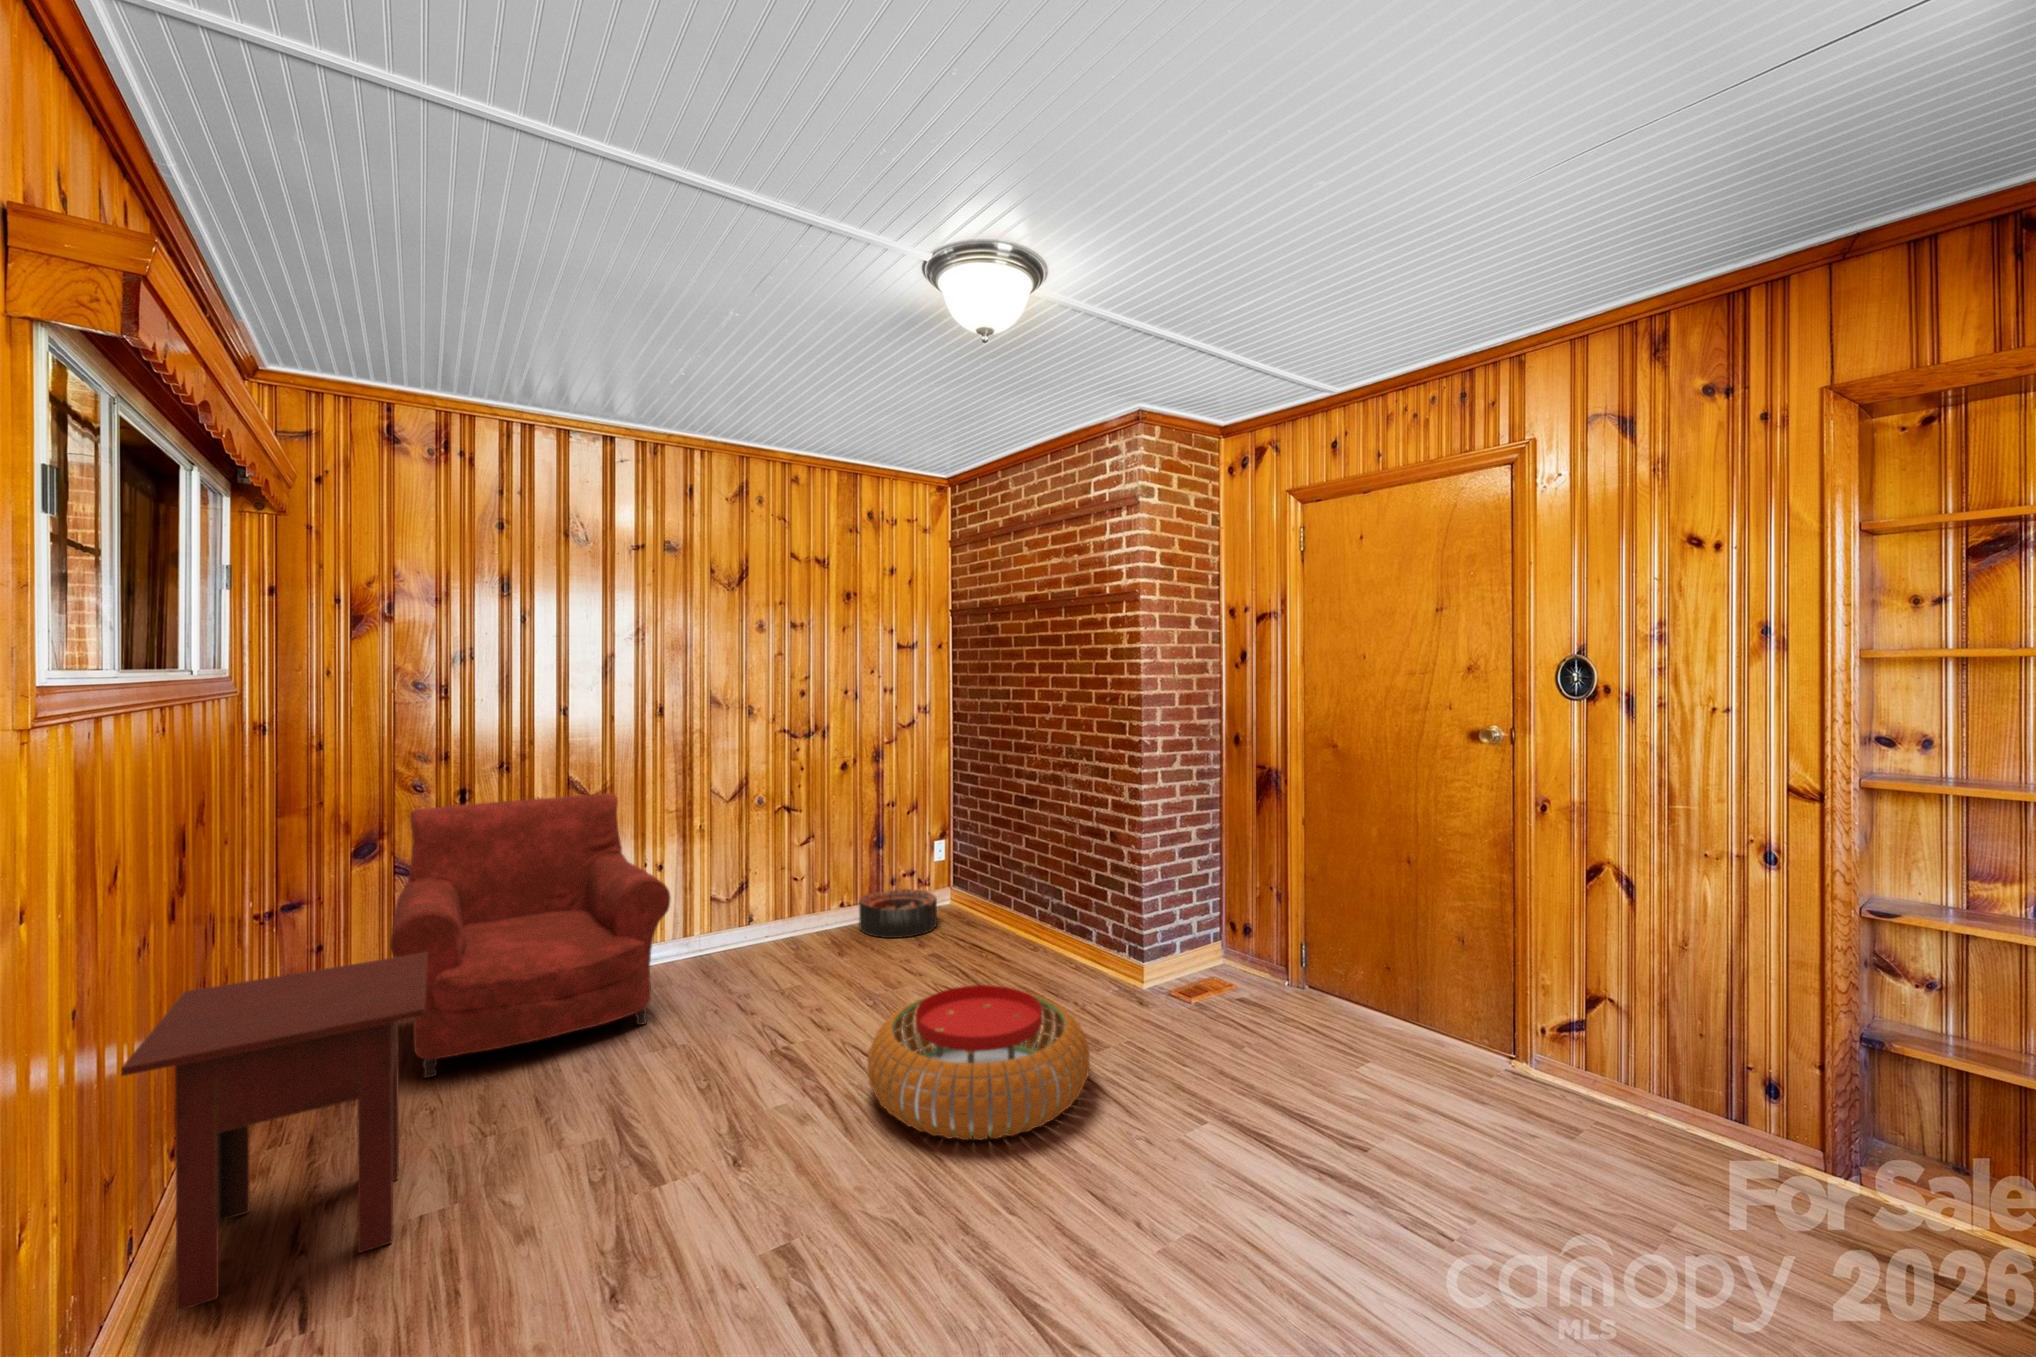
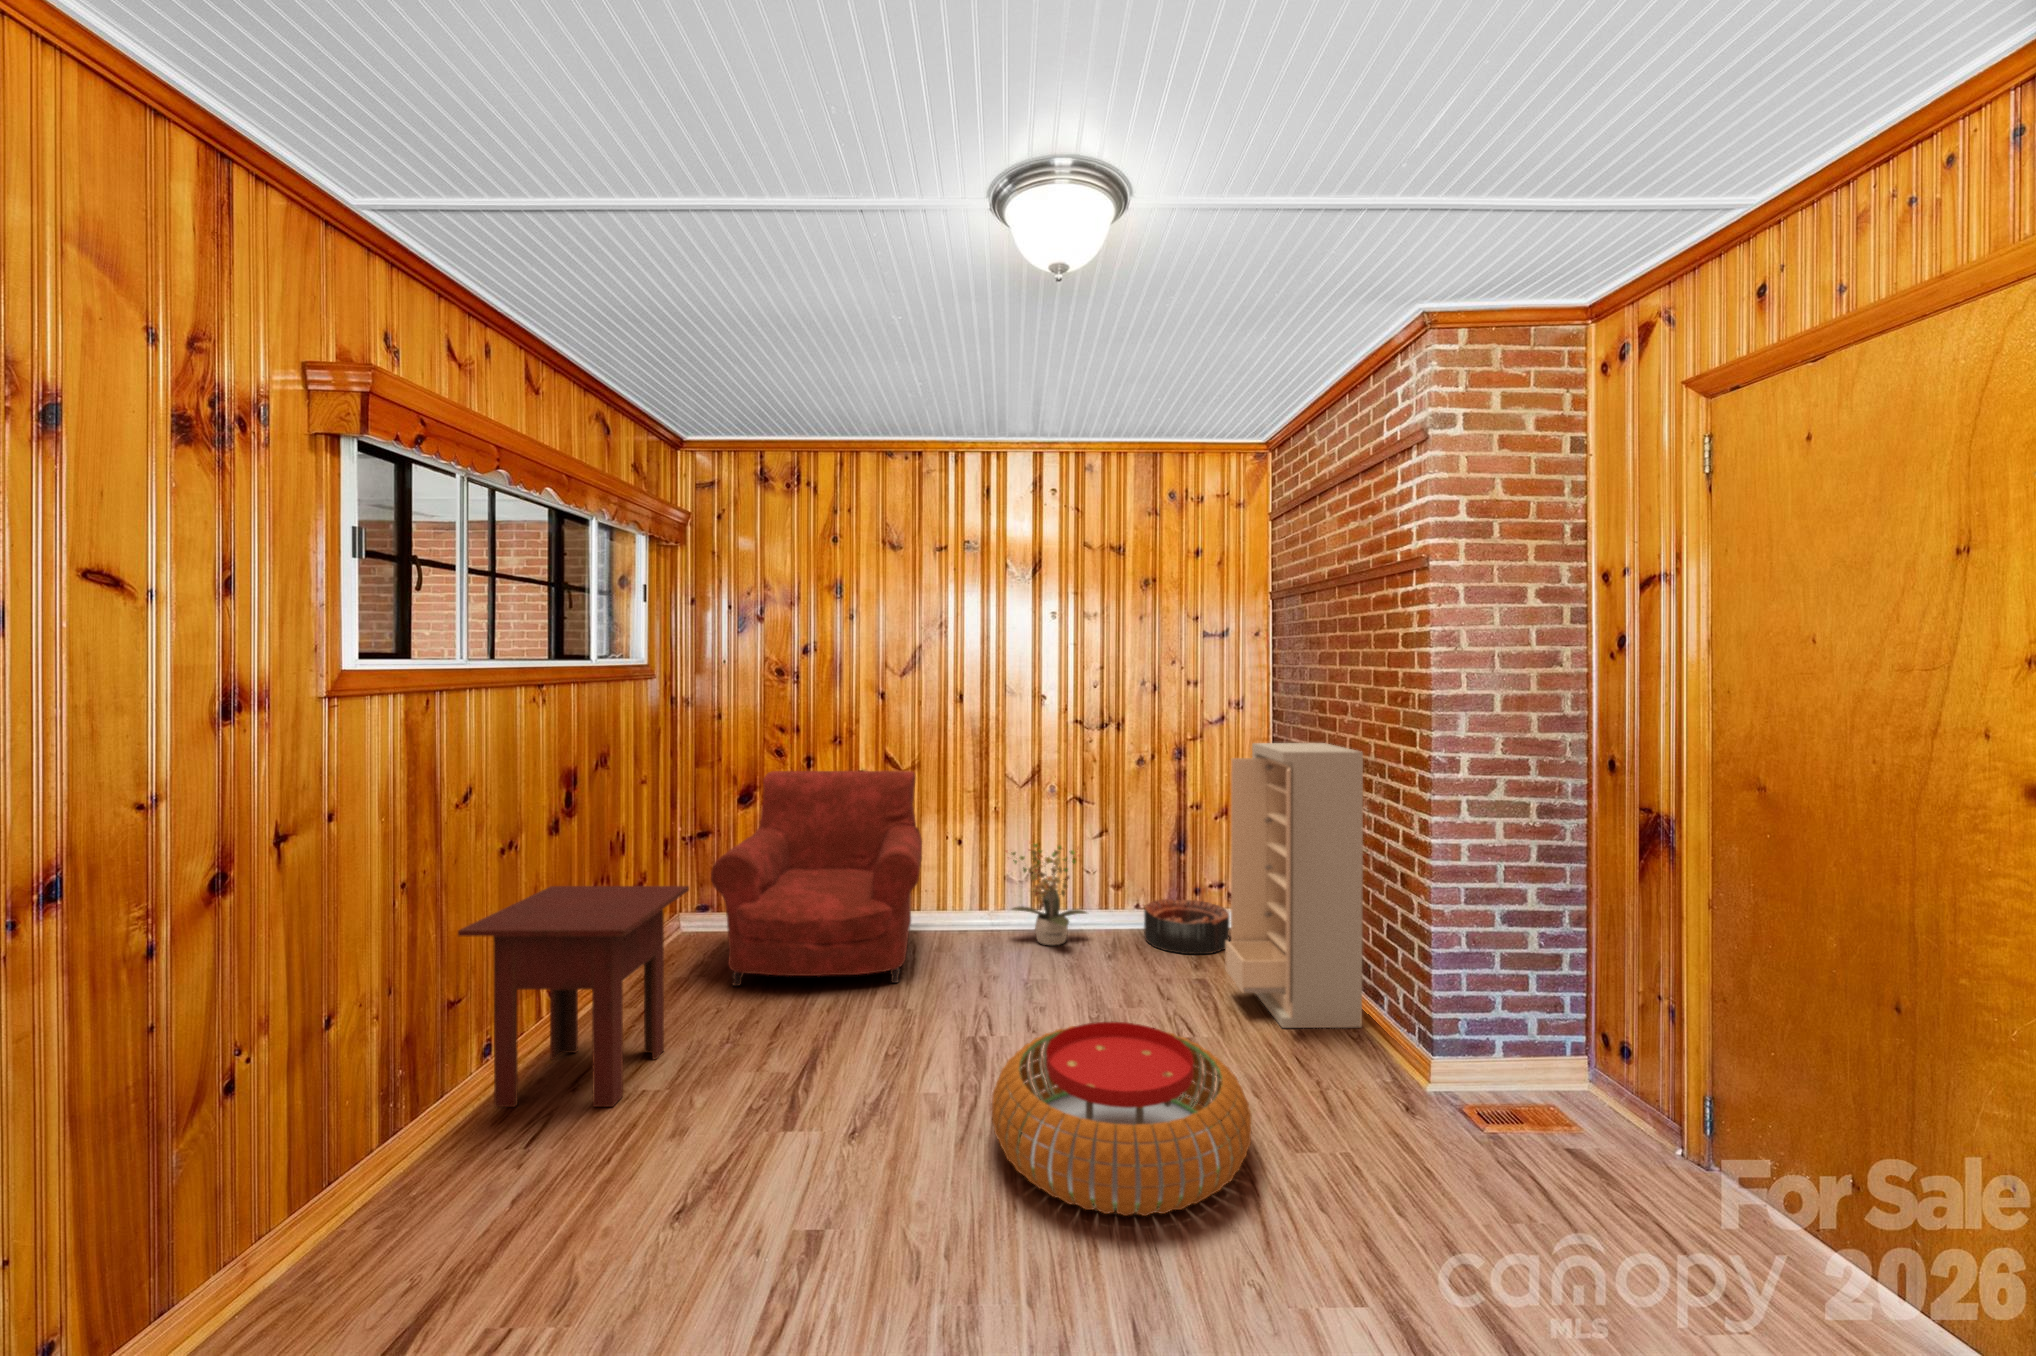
storage cabinet: none [966,737,1077,974] -> present [1225,743,1363,1028]
potted plant: none [728,853,812,956] -> present [1006,844,1087,945]

